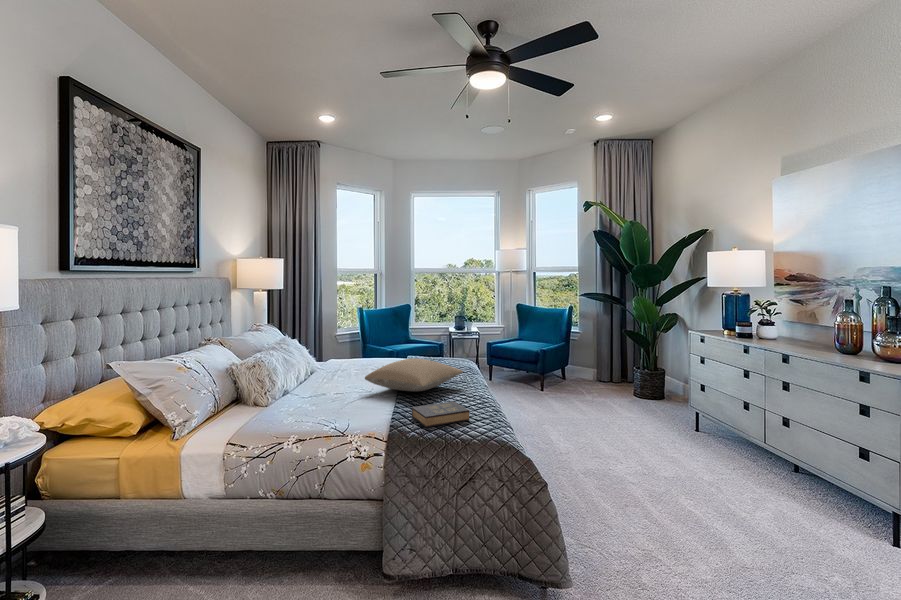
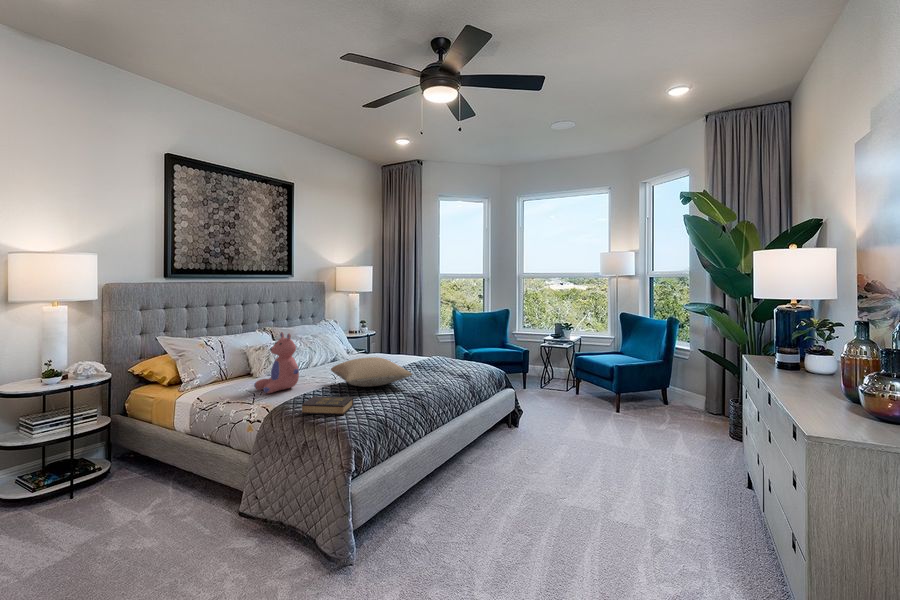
teddy bear: none [296,338,355,416] -> present [254,332,299,393]

